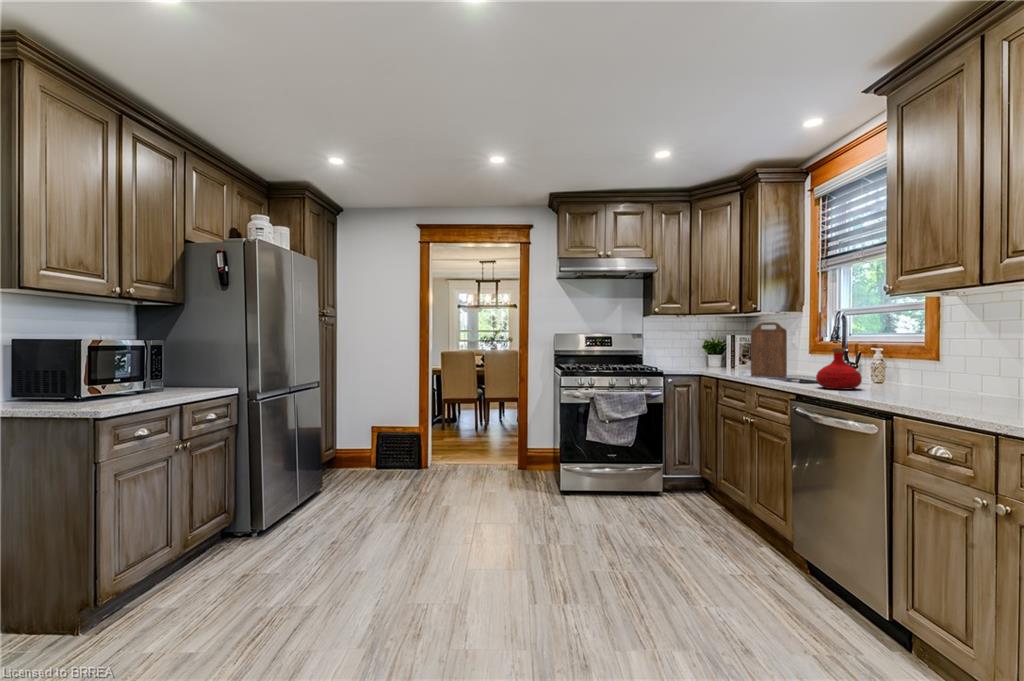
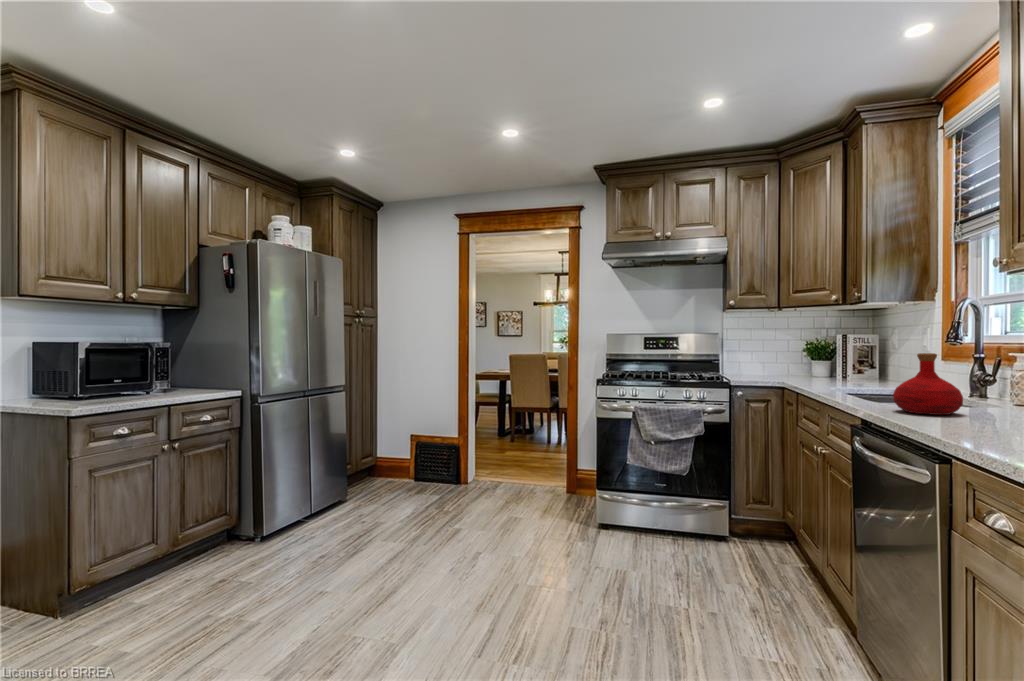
cutting board: present [751,322,787,377] -> none [836,317,888,394]

